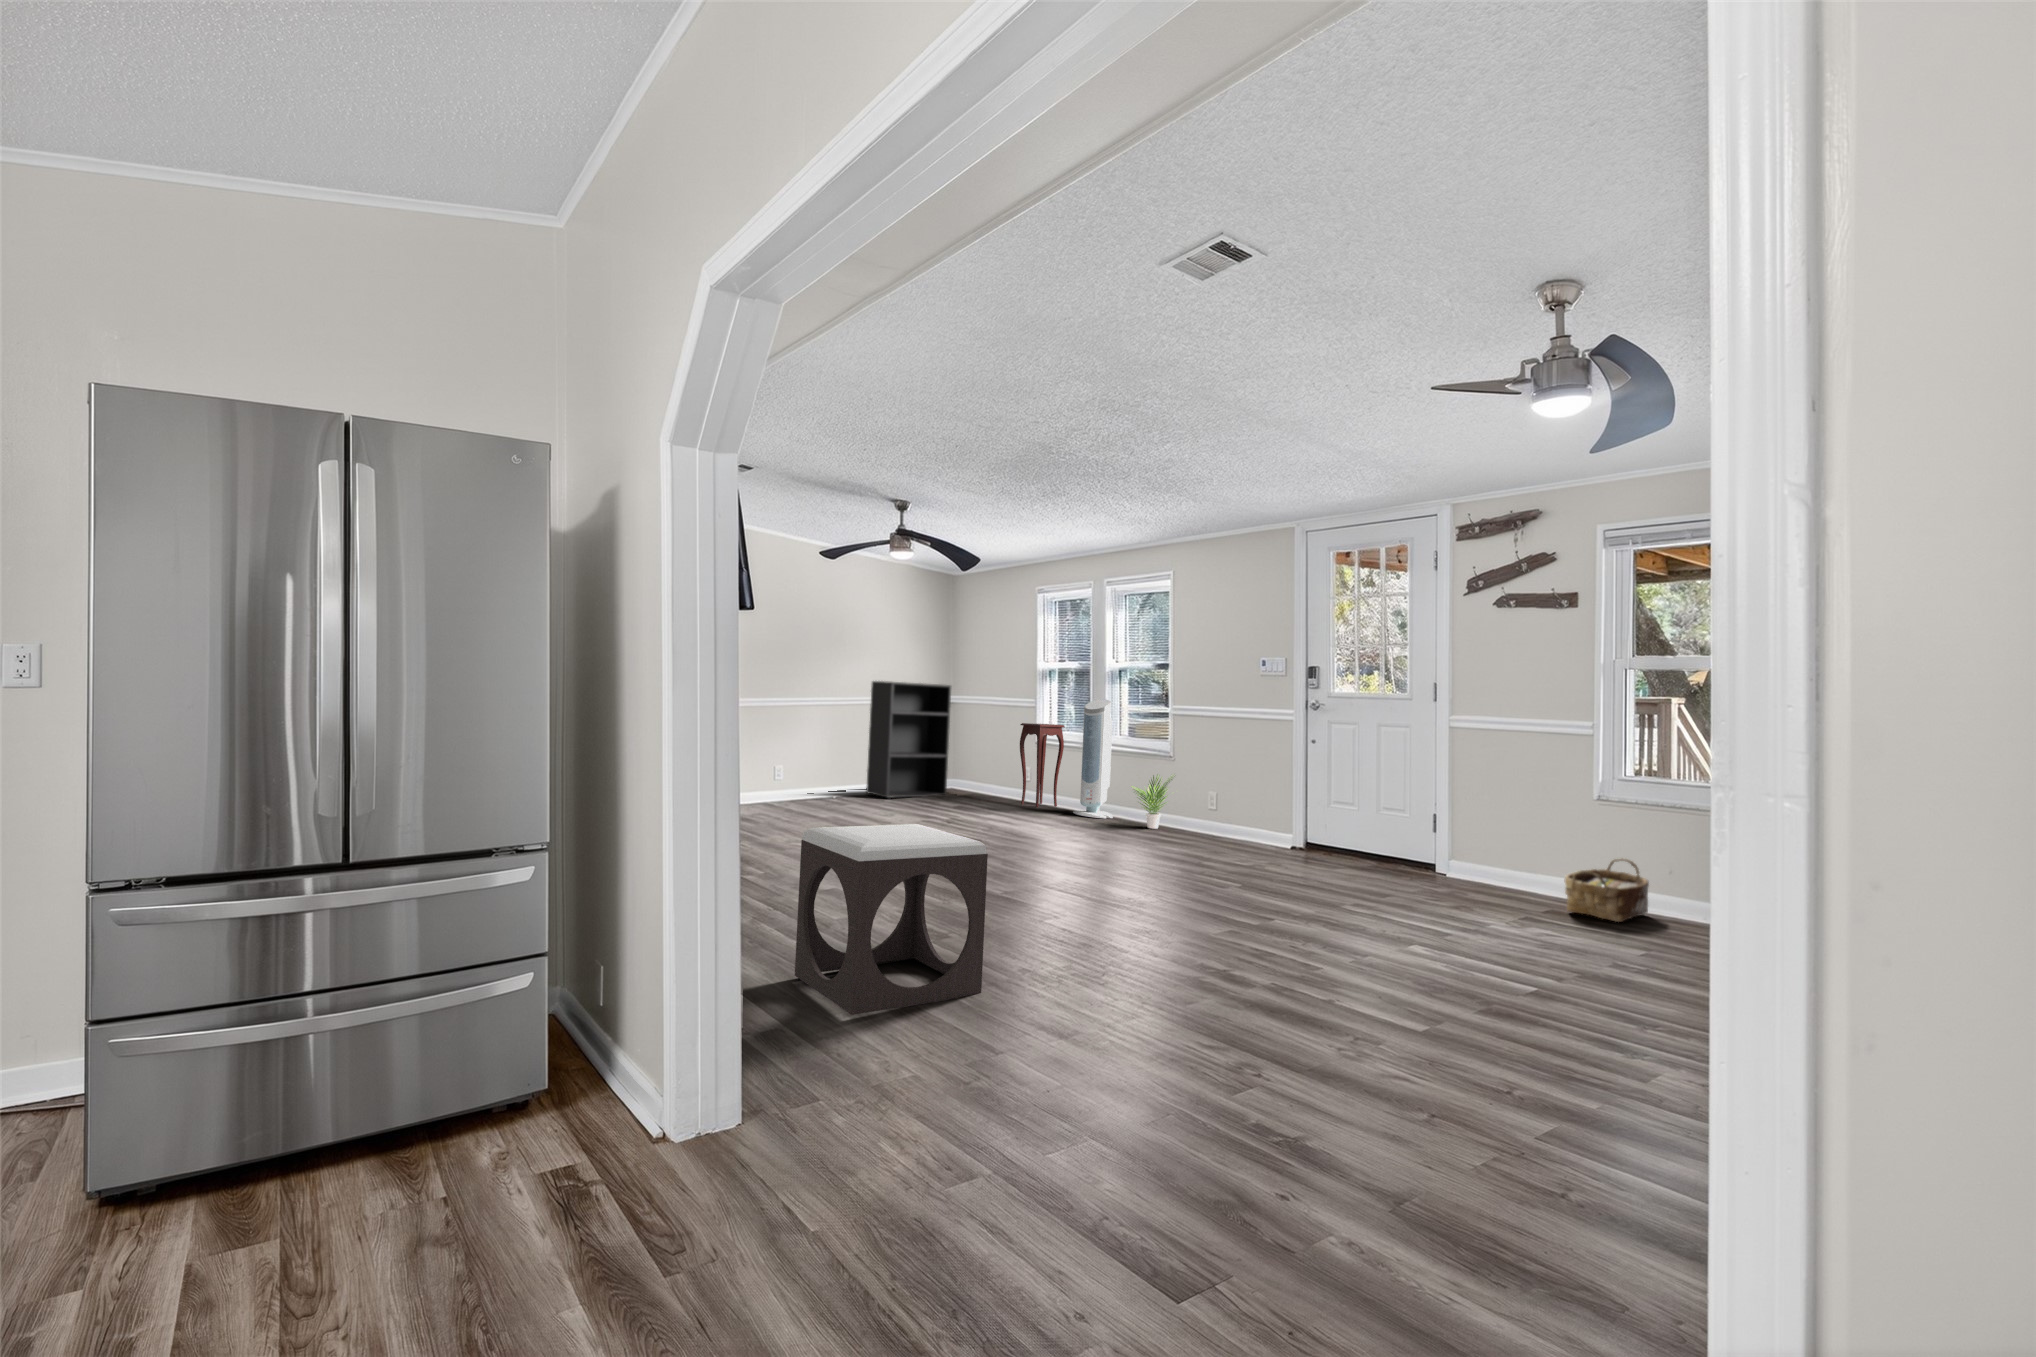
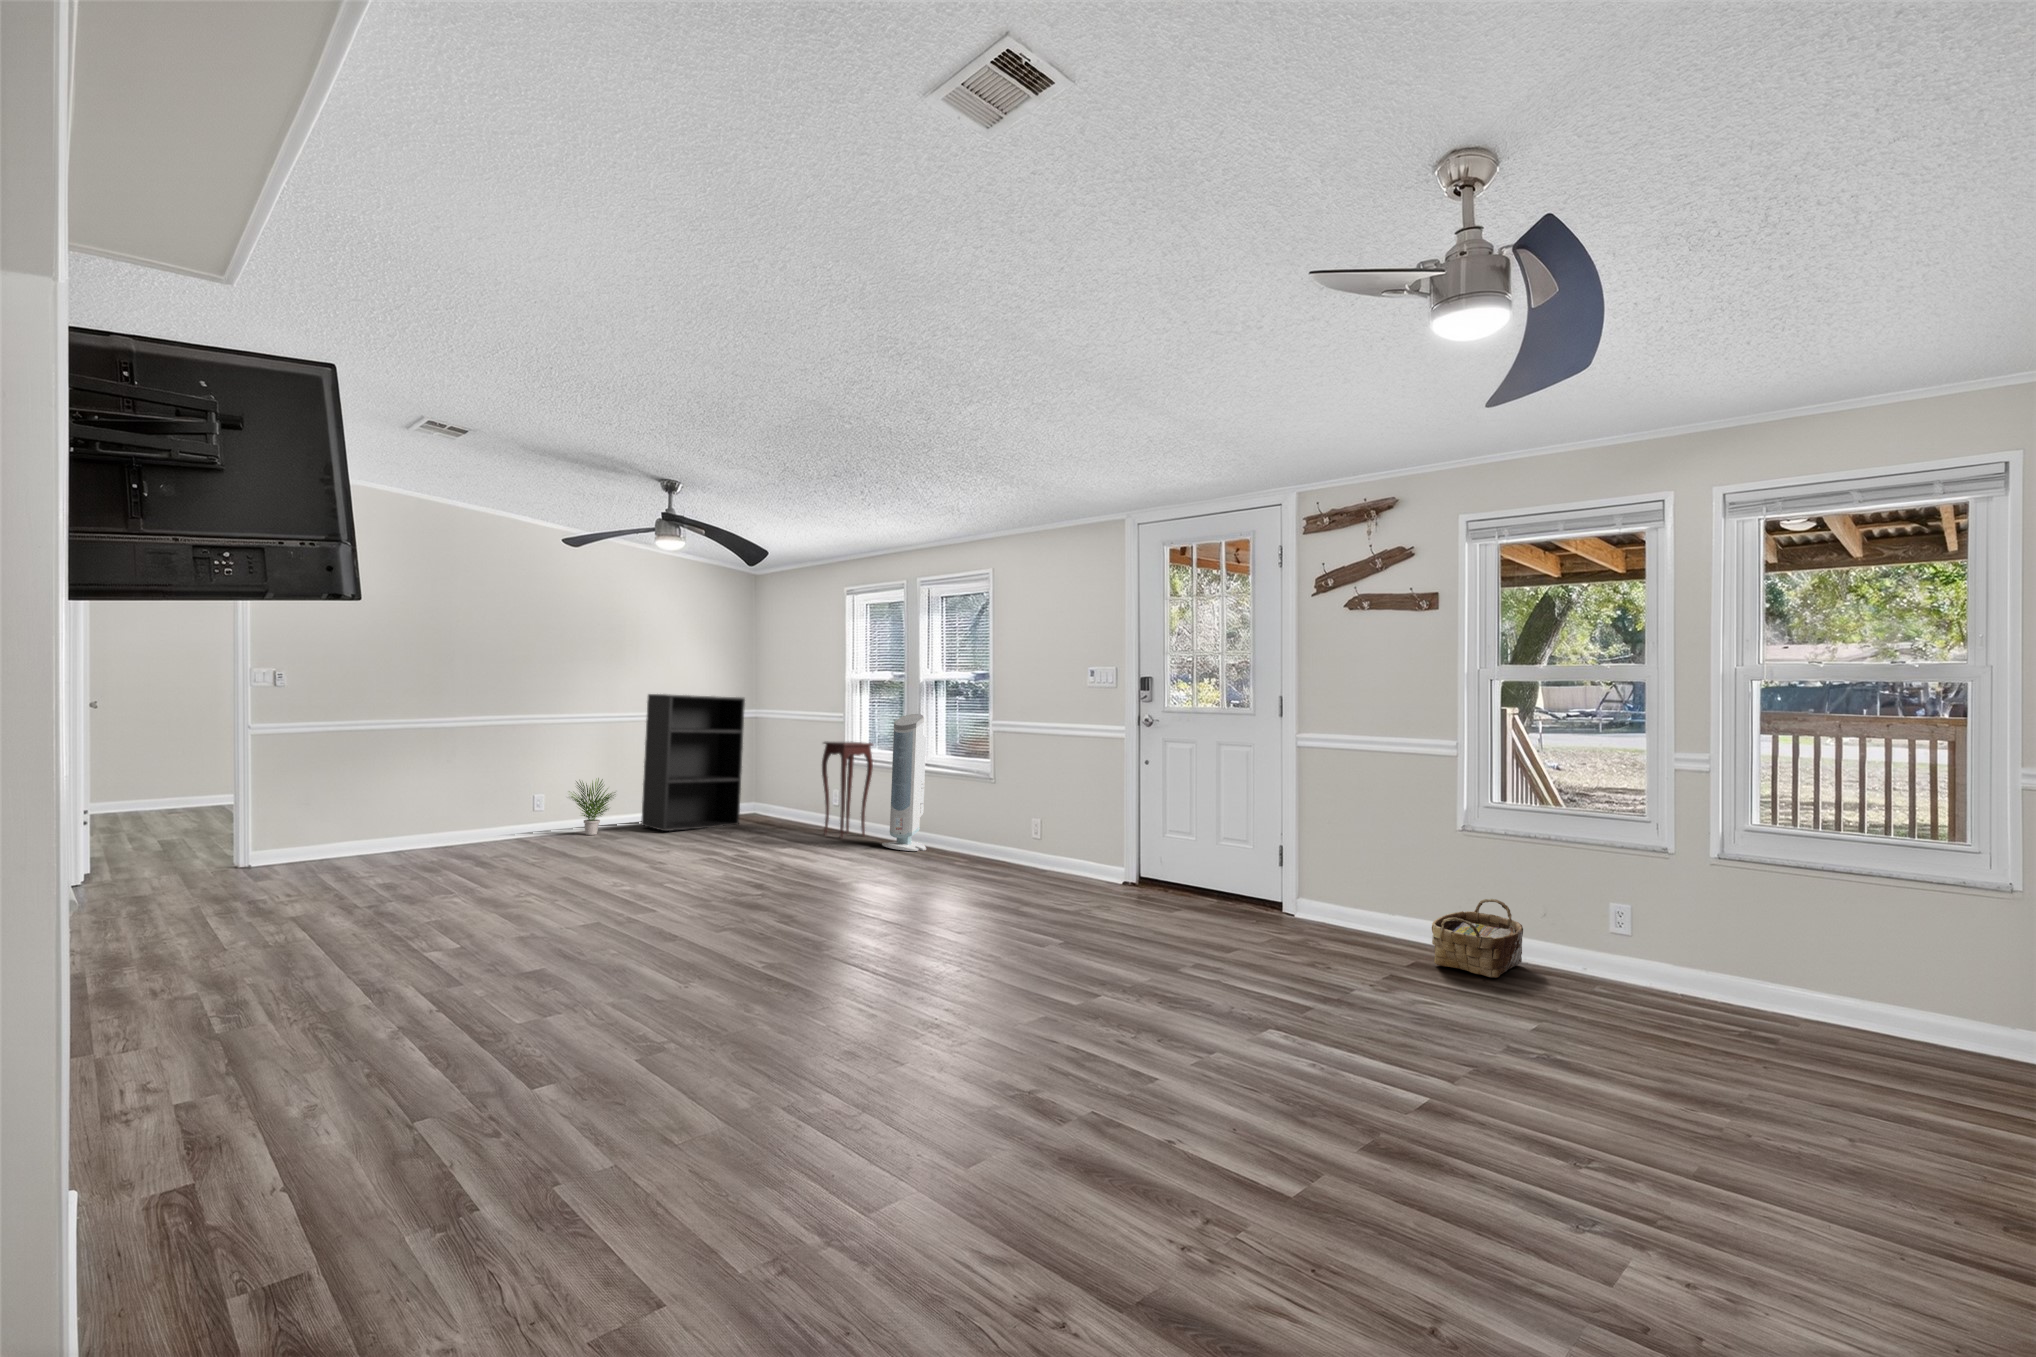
potted plant: present [1132,775,1172,829] -> present [571,778,614,835]
footstool: present [795,824,988,1015] -> none [388,909,684,1241]

